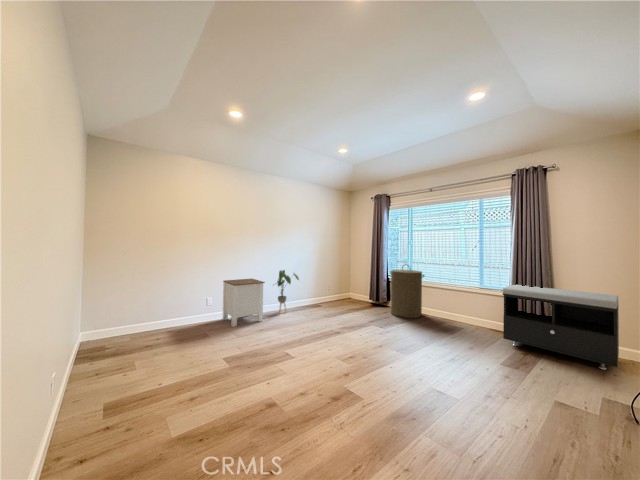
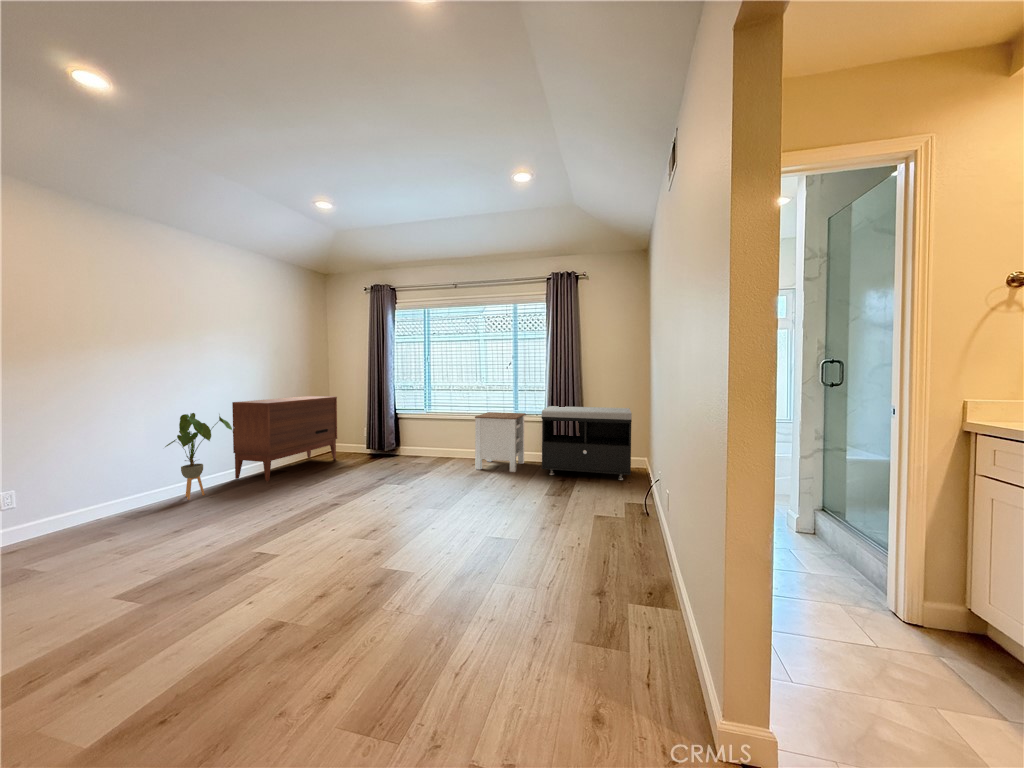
dresser: none [301,264,353,311] -> present [232,396,337,481]
laundry hamper: present [390,267,424,318] -> none [400,390,450,467]
side table: present [223,279,265,327] -> present [475,412,526,472]

